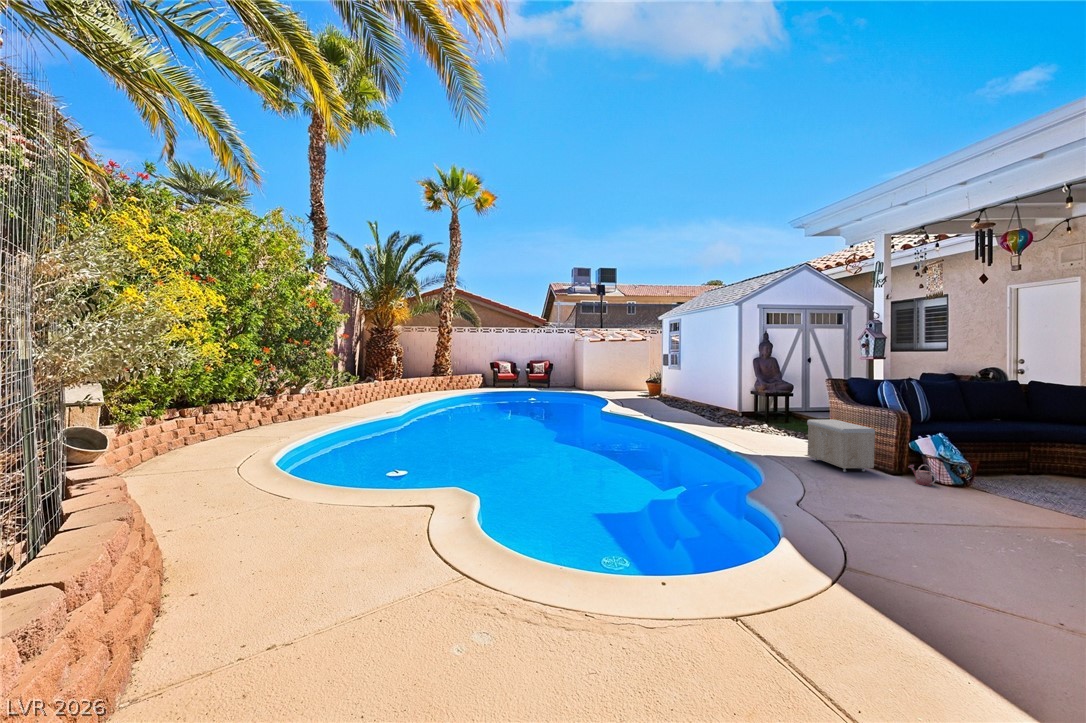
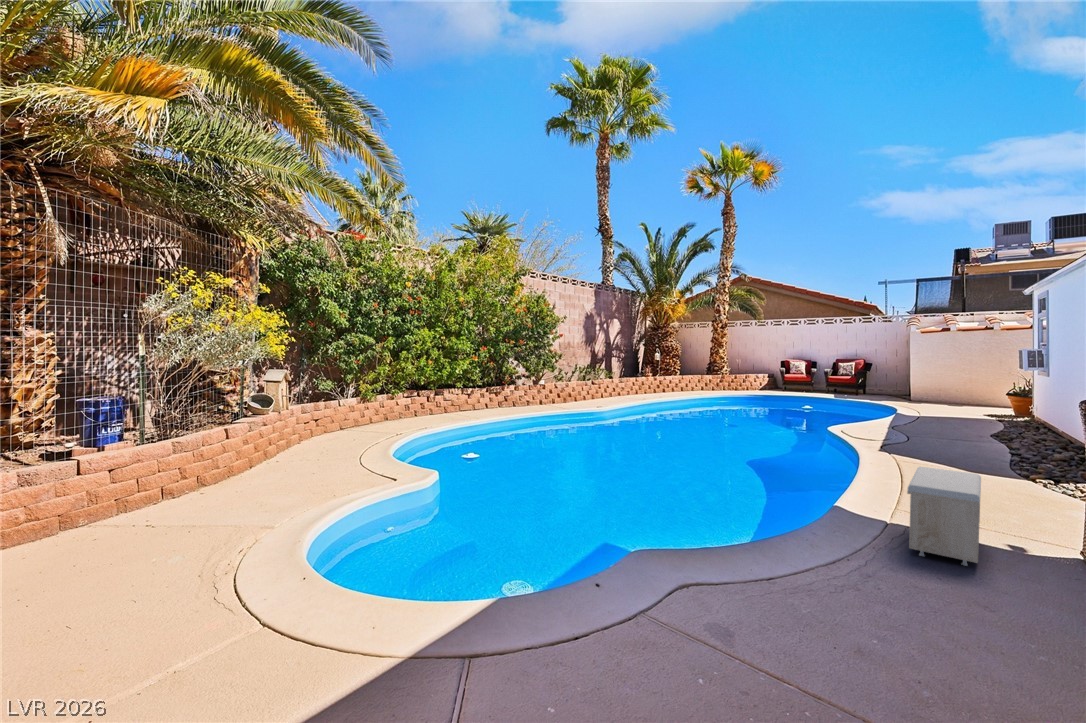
watering can: present [908,465,936,486] -> none [1001,570,1038,615]

